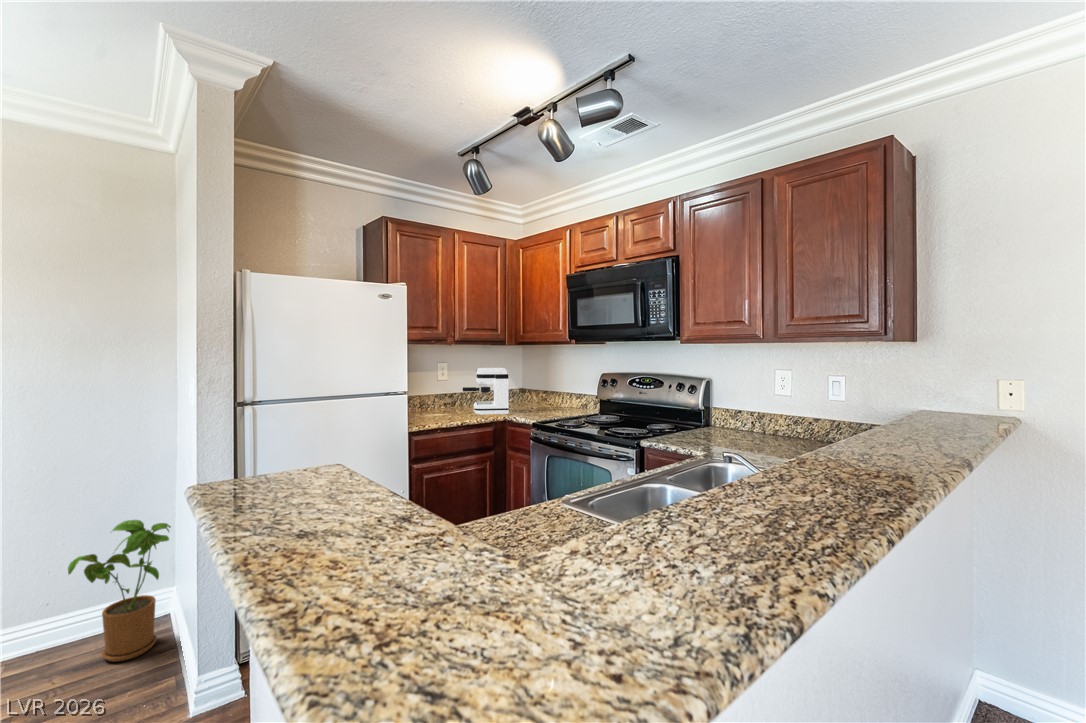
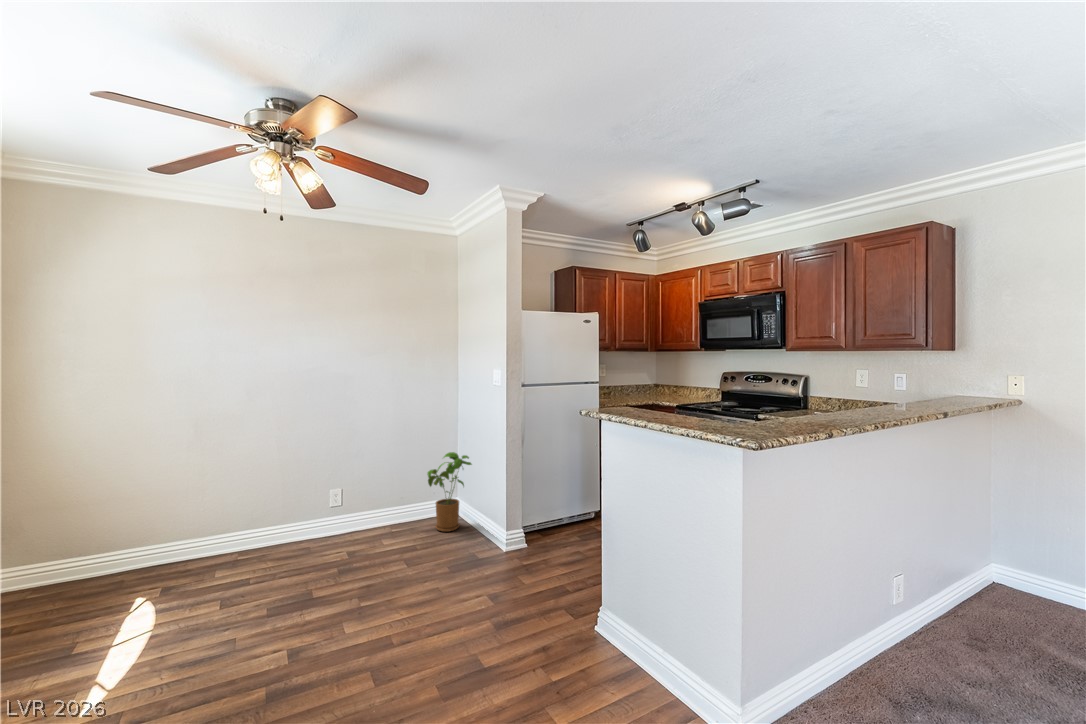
coffee maker: present [463,368,509,415] -> none [615,368,650,402]

